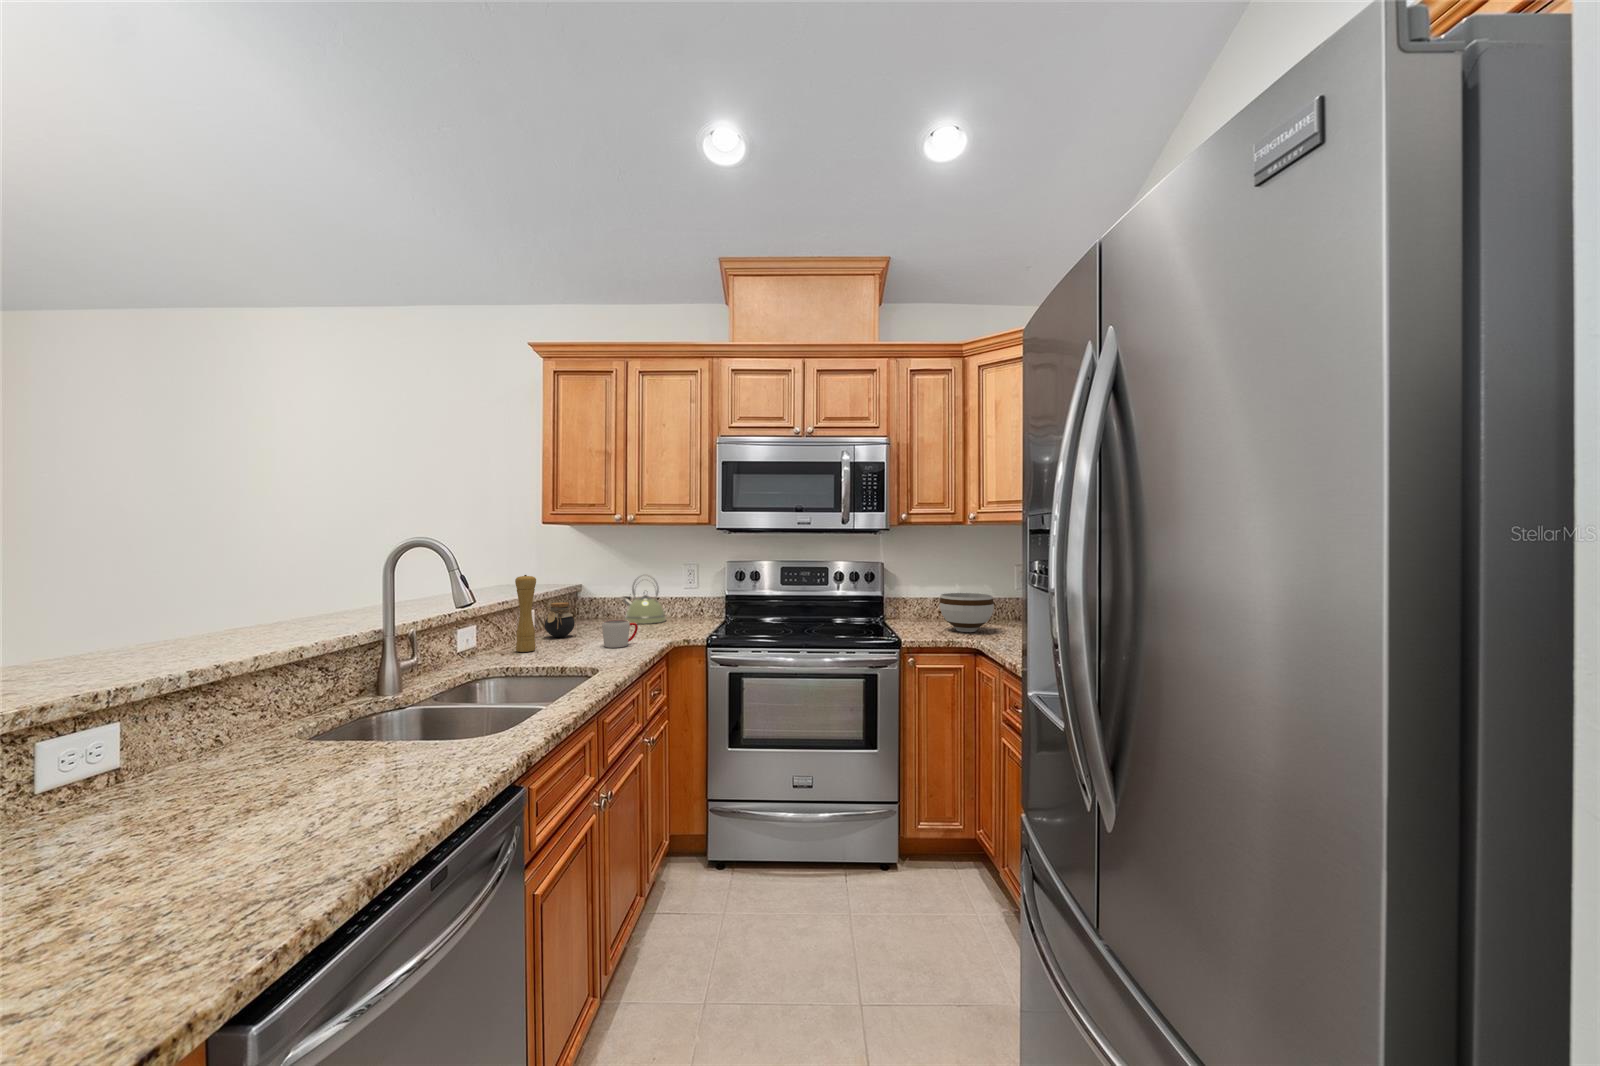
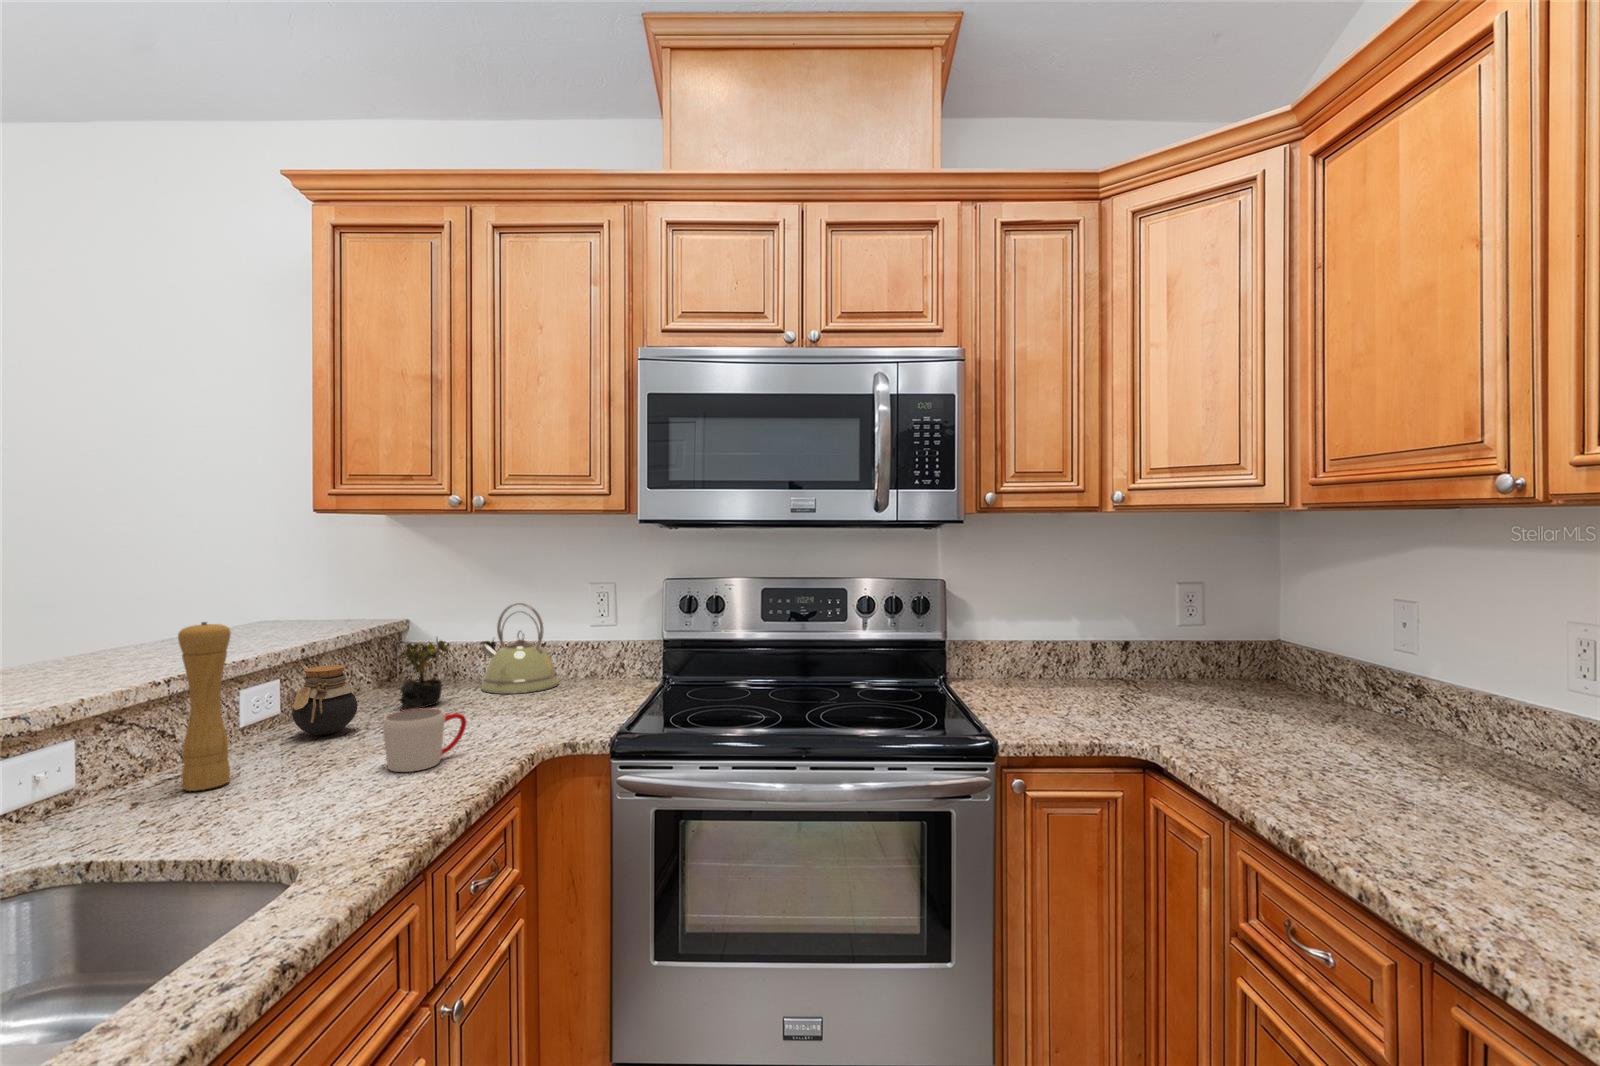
succulent plant: none [587,591,613,629] -> present [396,639,449,710]
bowl: present [940,593,994,632] -> none [1055,637,1161,714]

